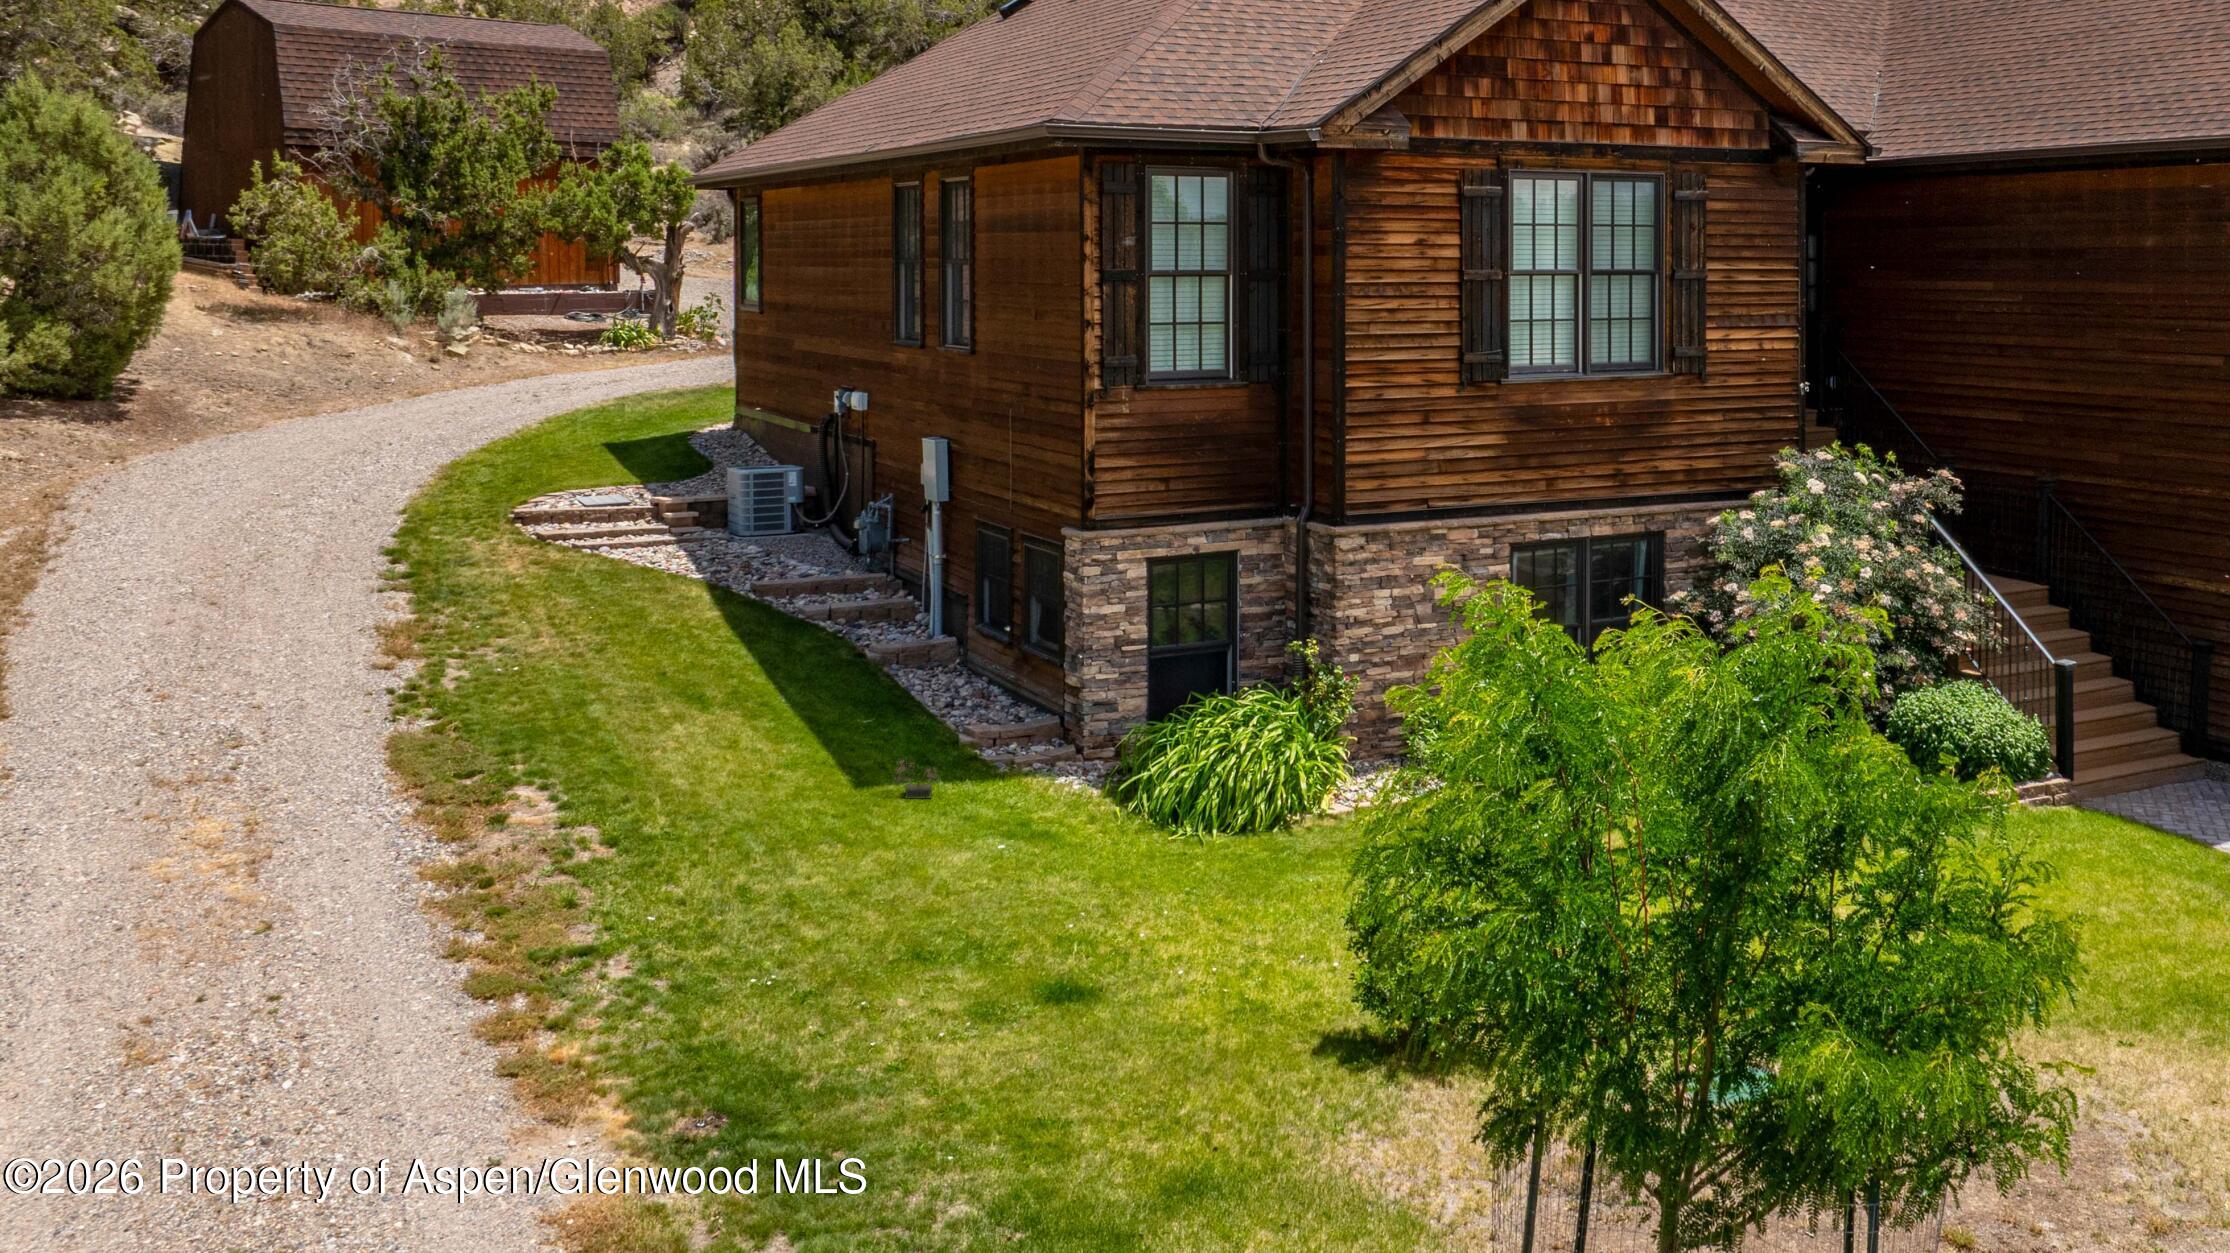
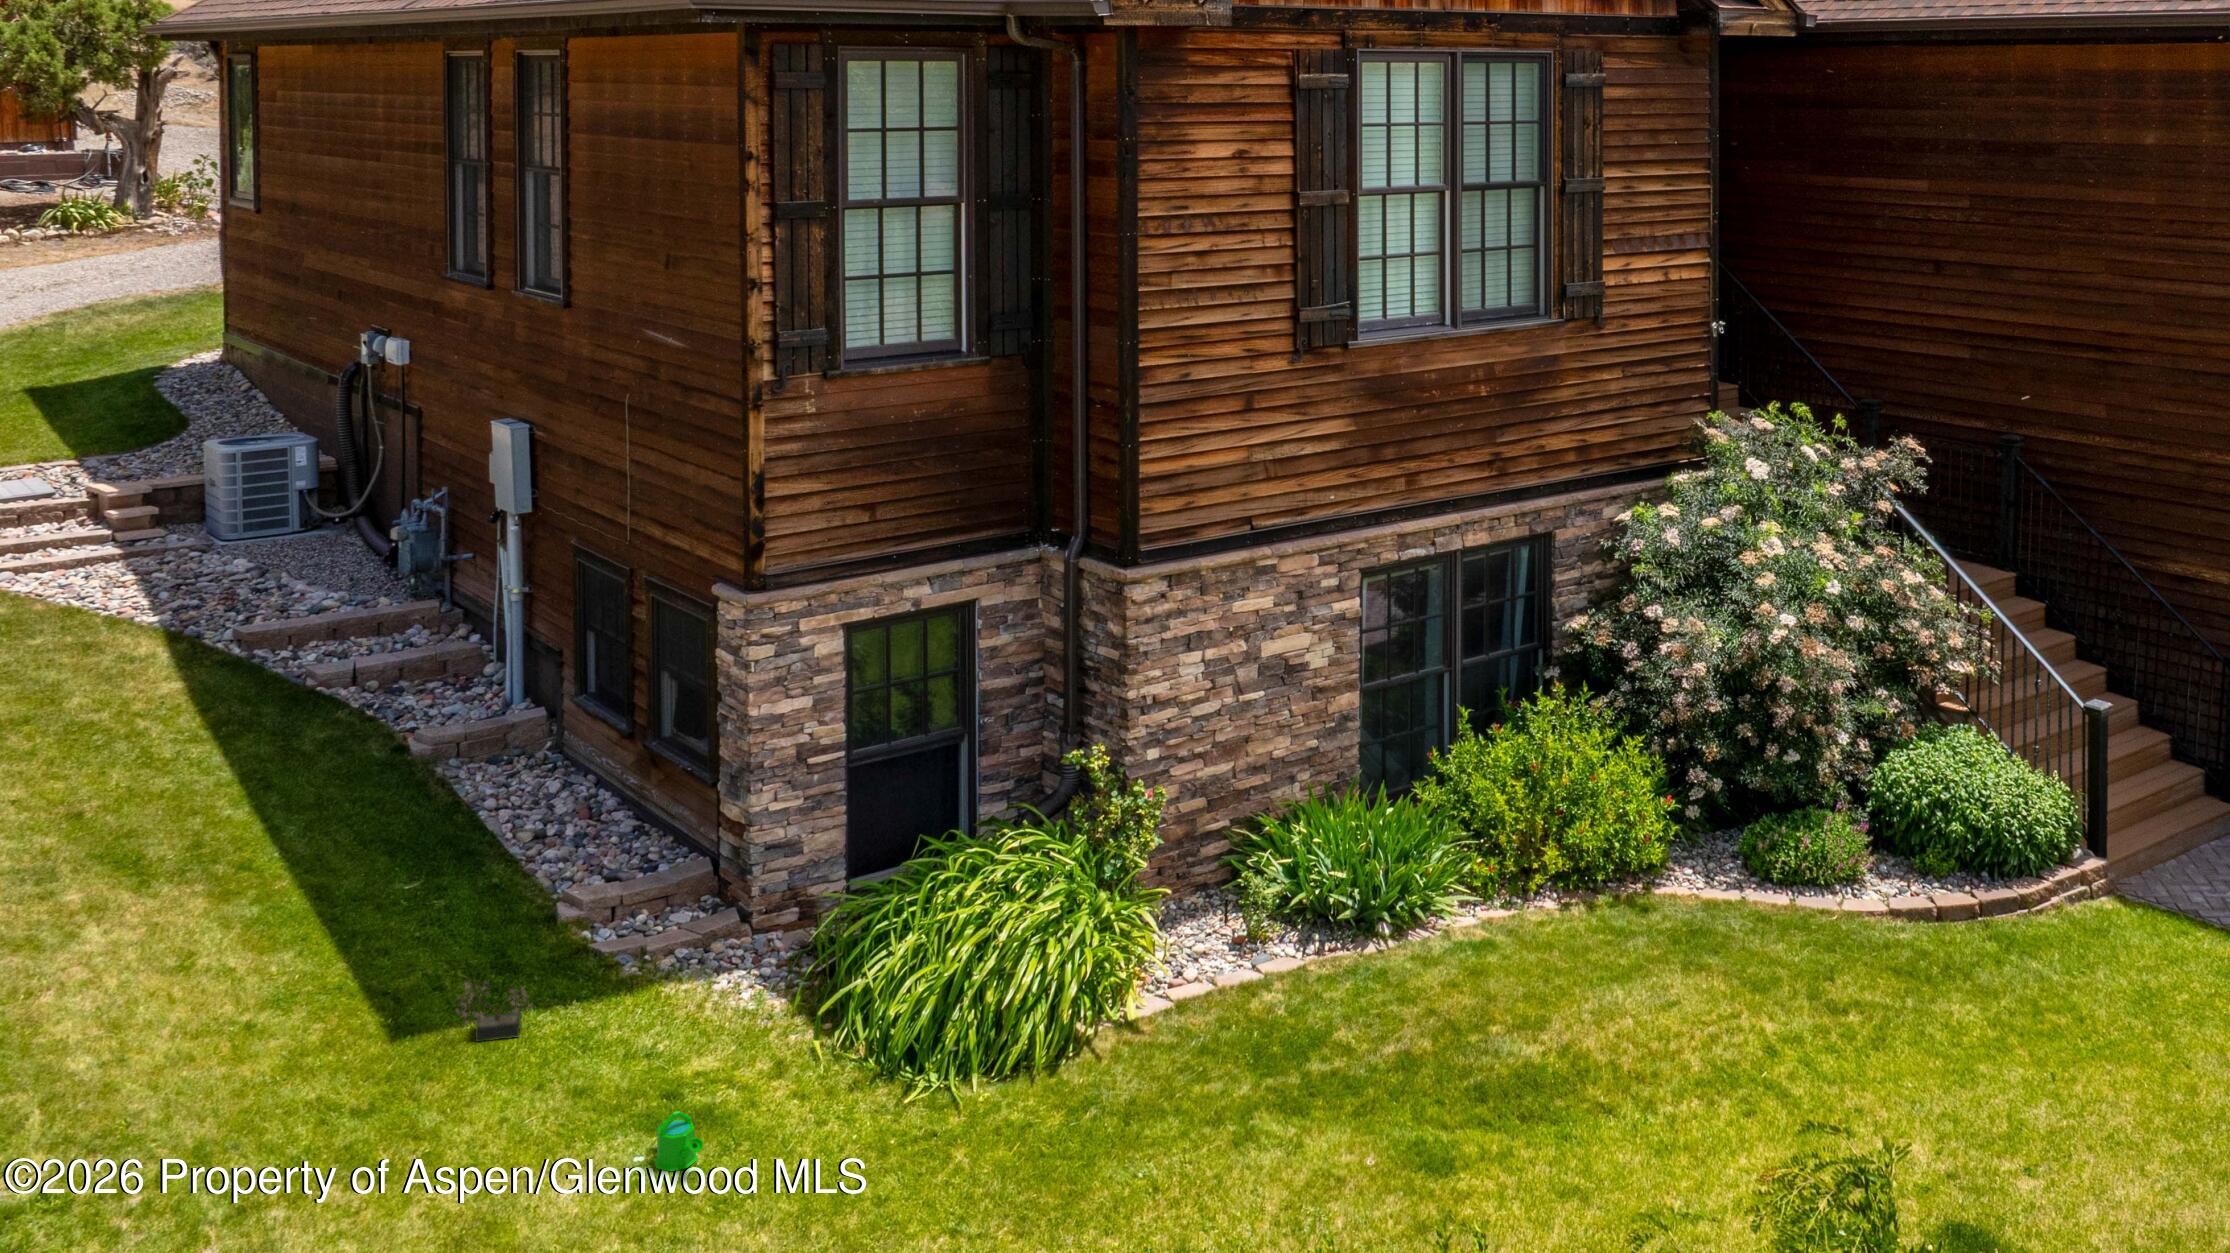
watering can: none [1010,827,1040,865] -> present [654,1111,703,1171]

